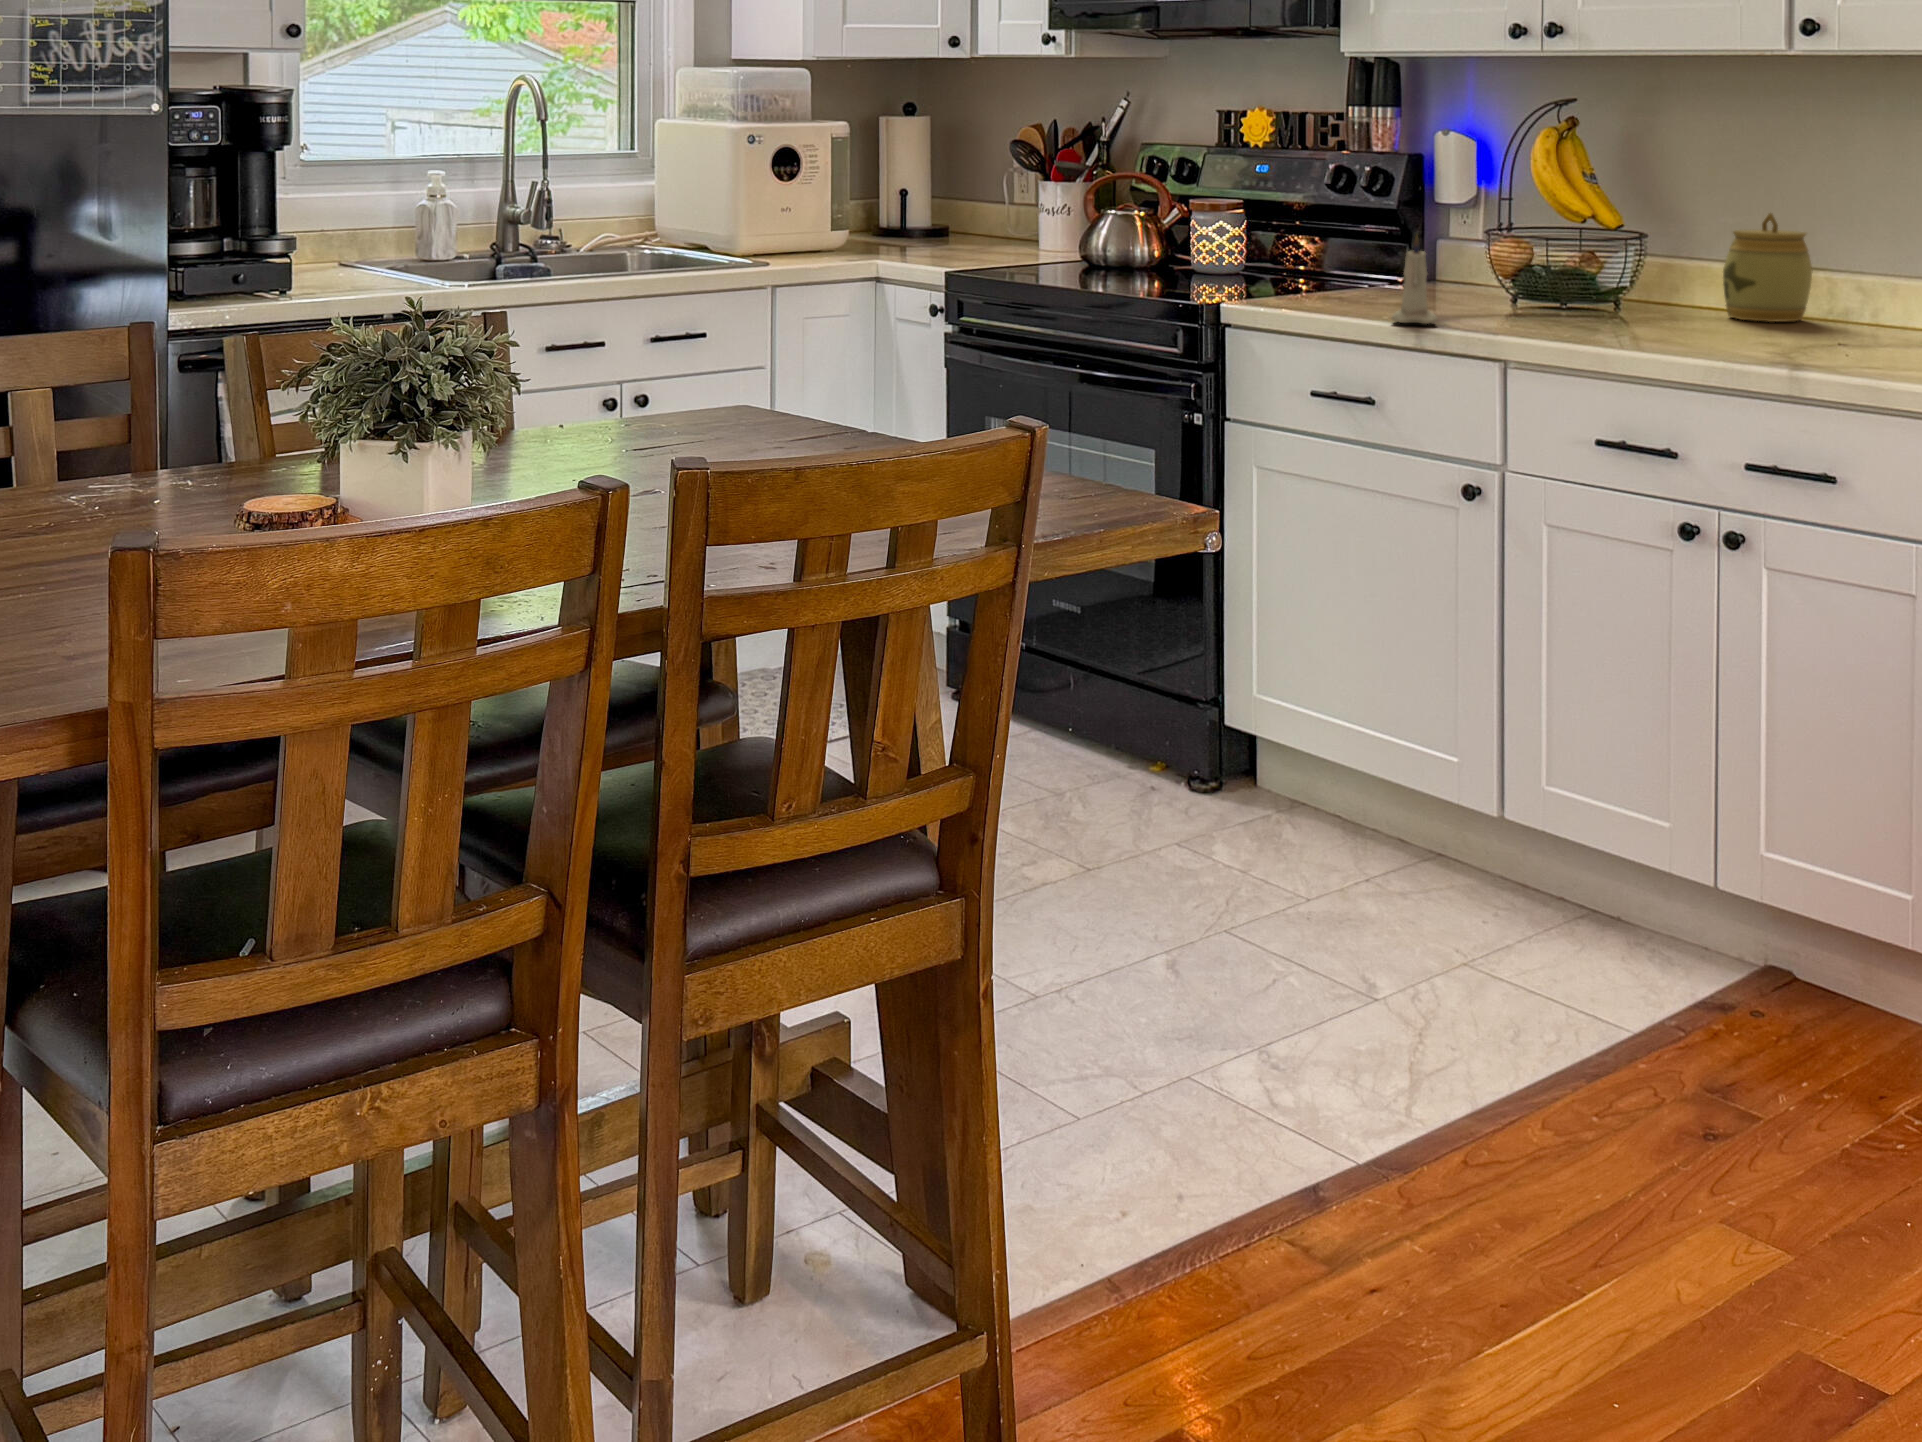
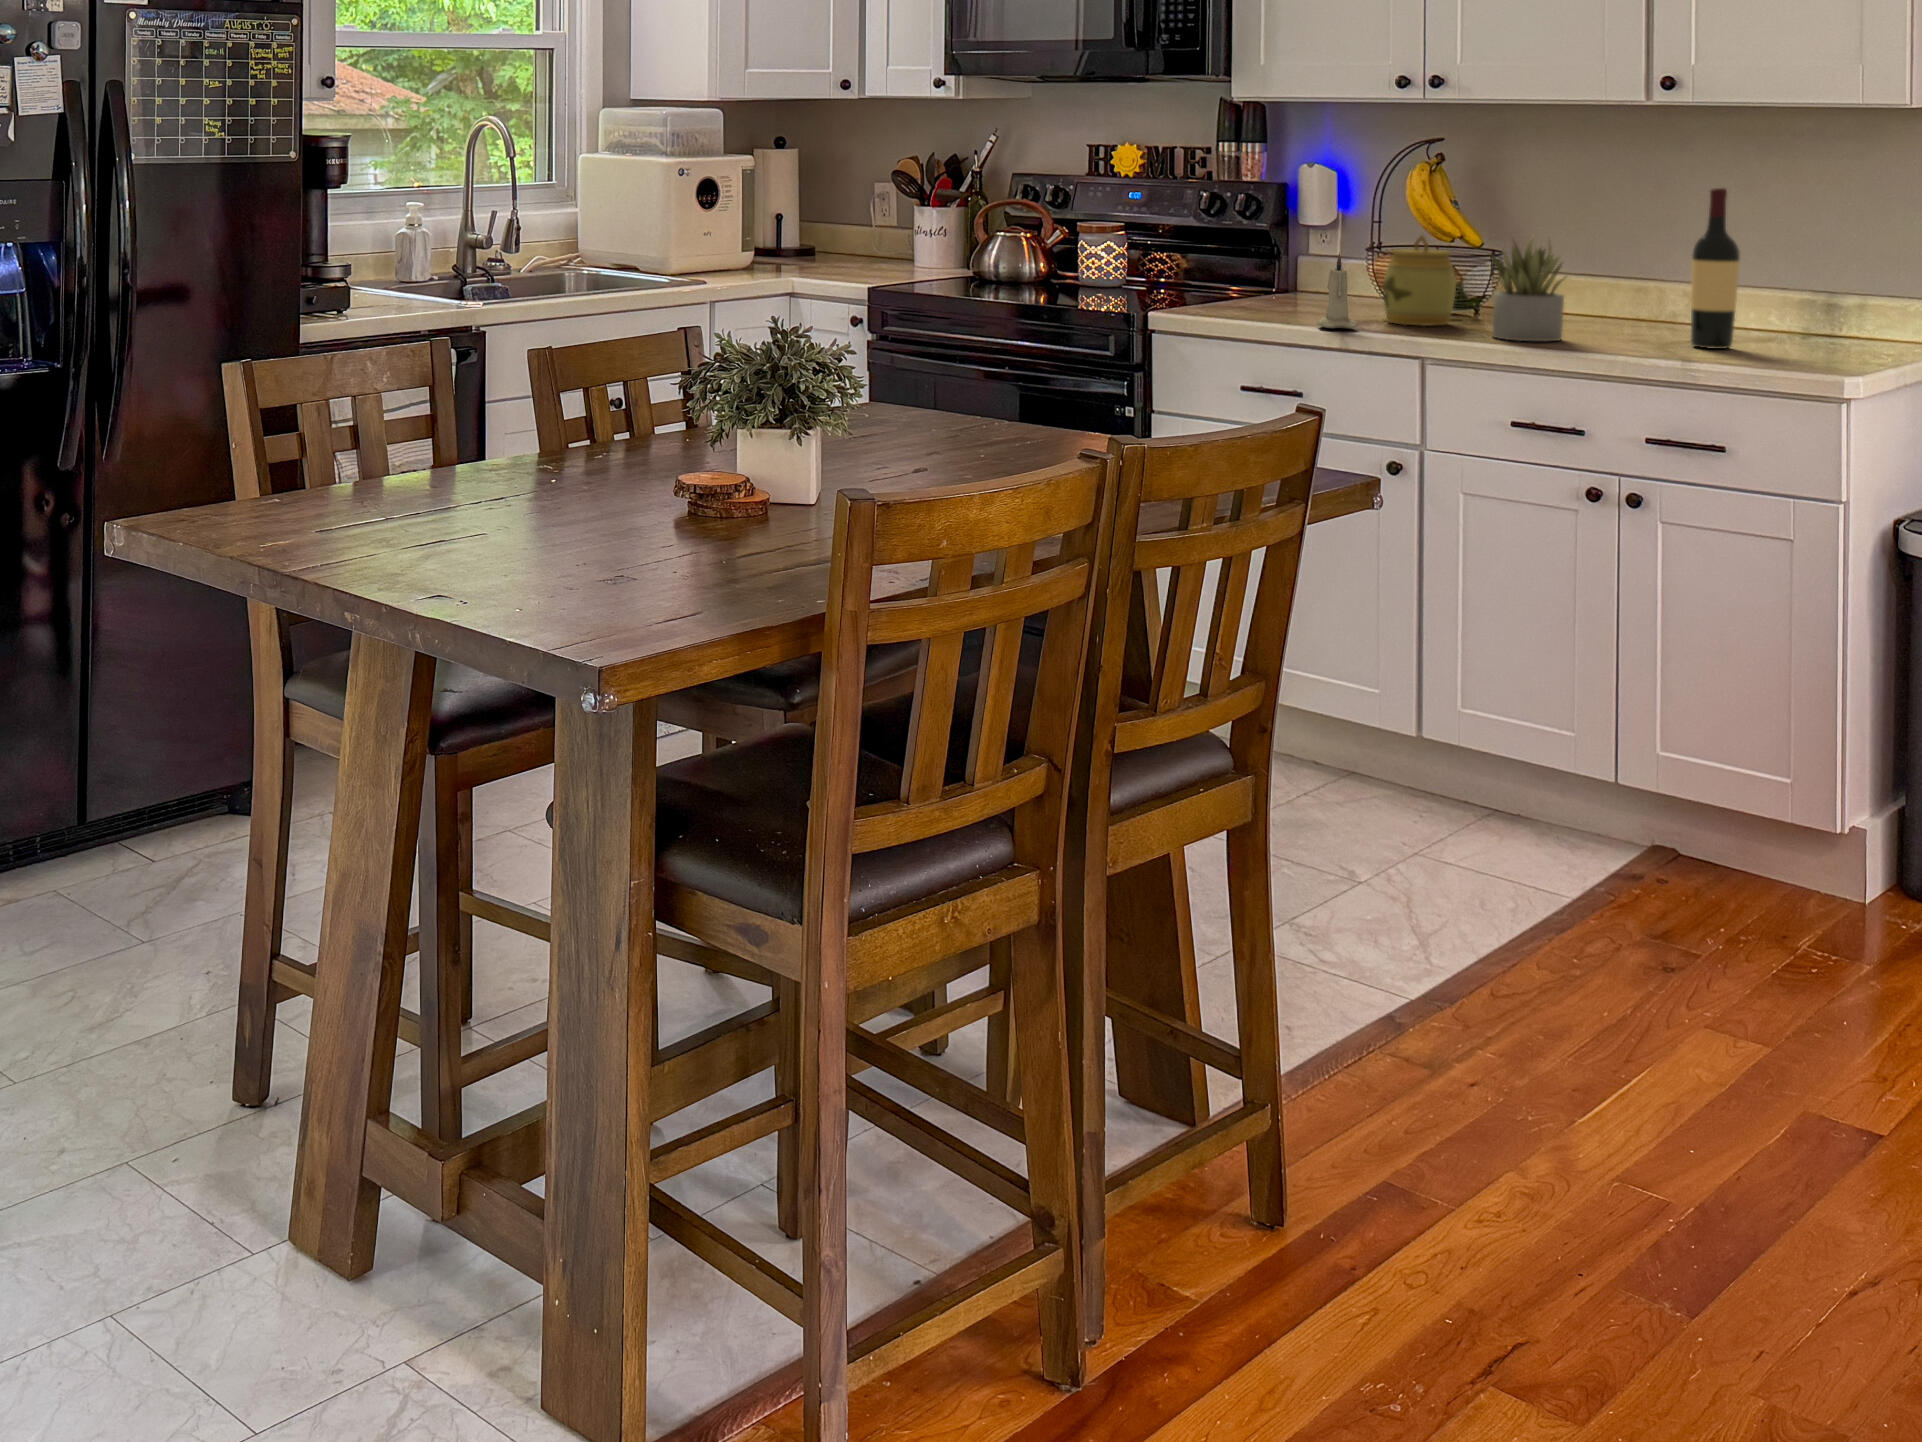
wine bottle: none [1831,155,1891,354] -> present [1691,188,1740,349]
succulent plant: none [1592,212,1684,342] -> present [1491,238,1566,341]
jar: present [1723,213,1812,322] -> present [1383,235,1456,326]

